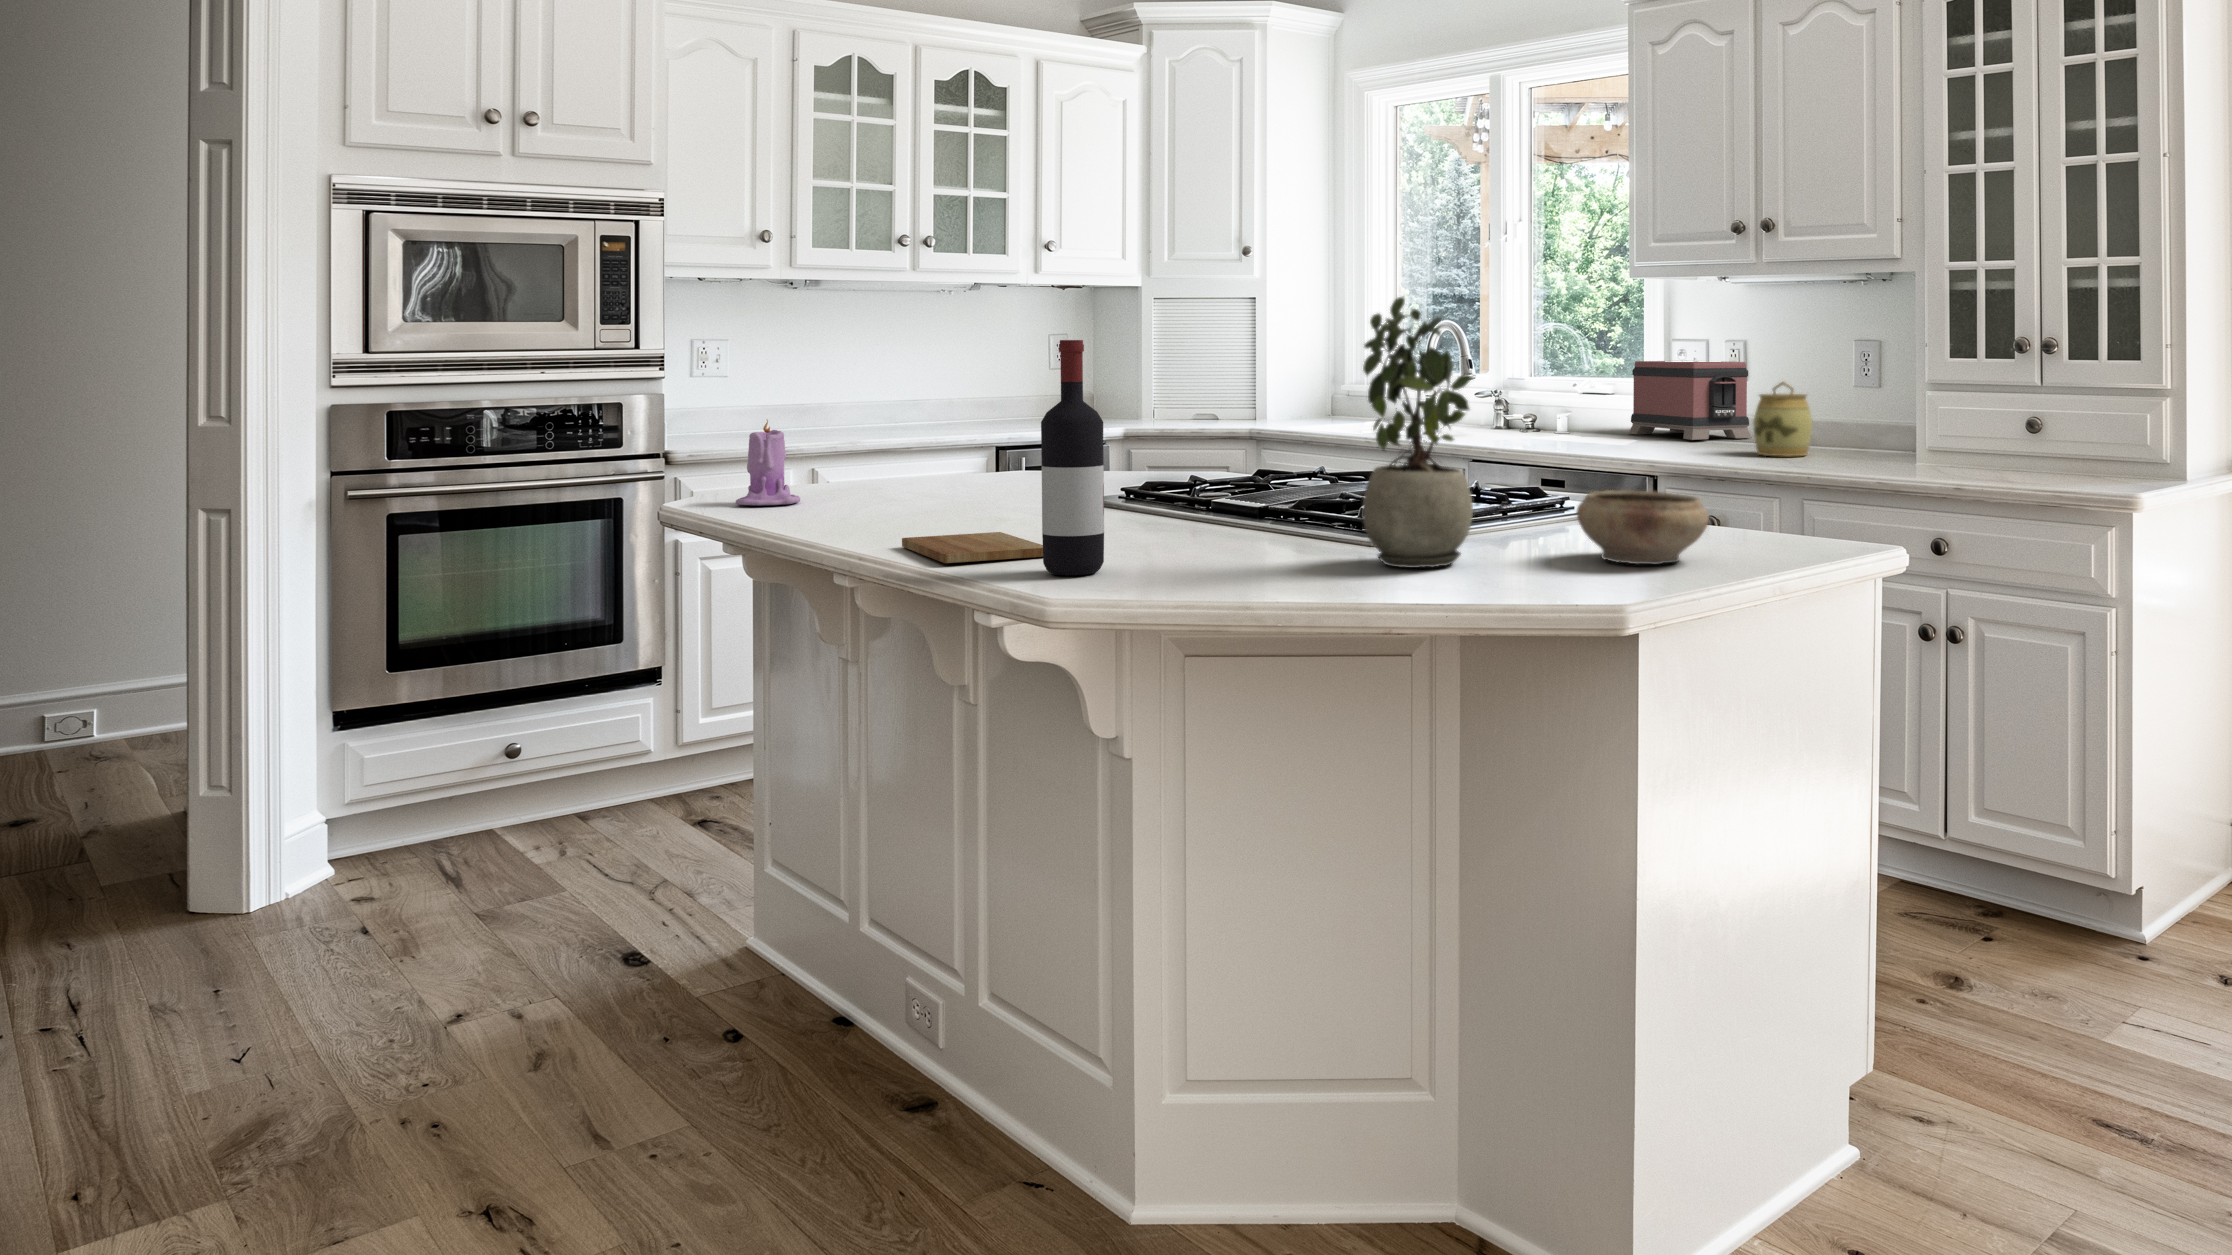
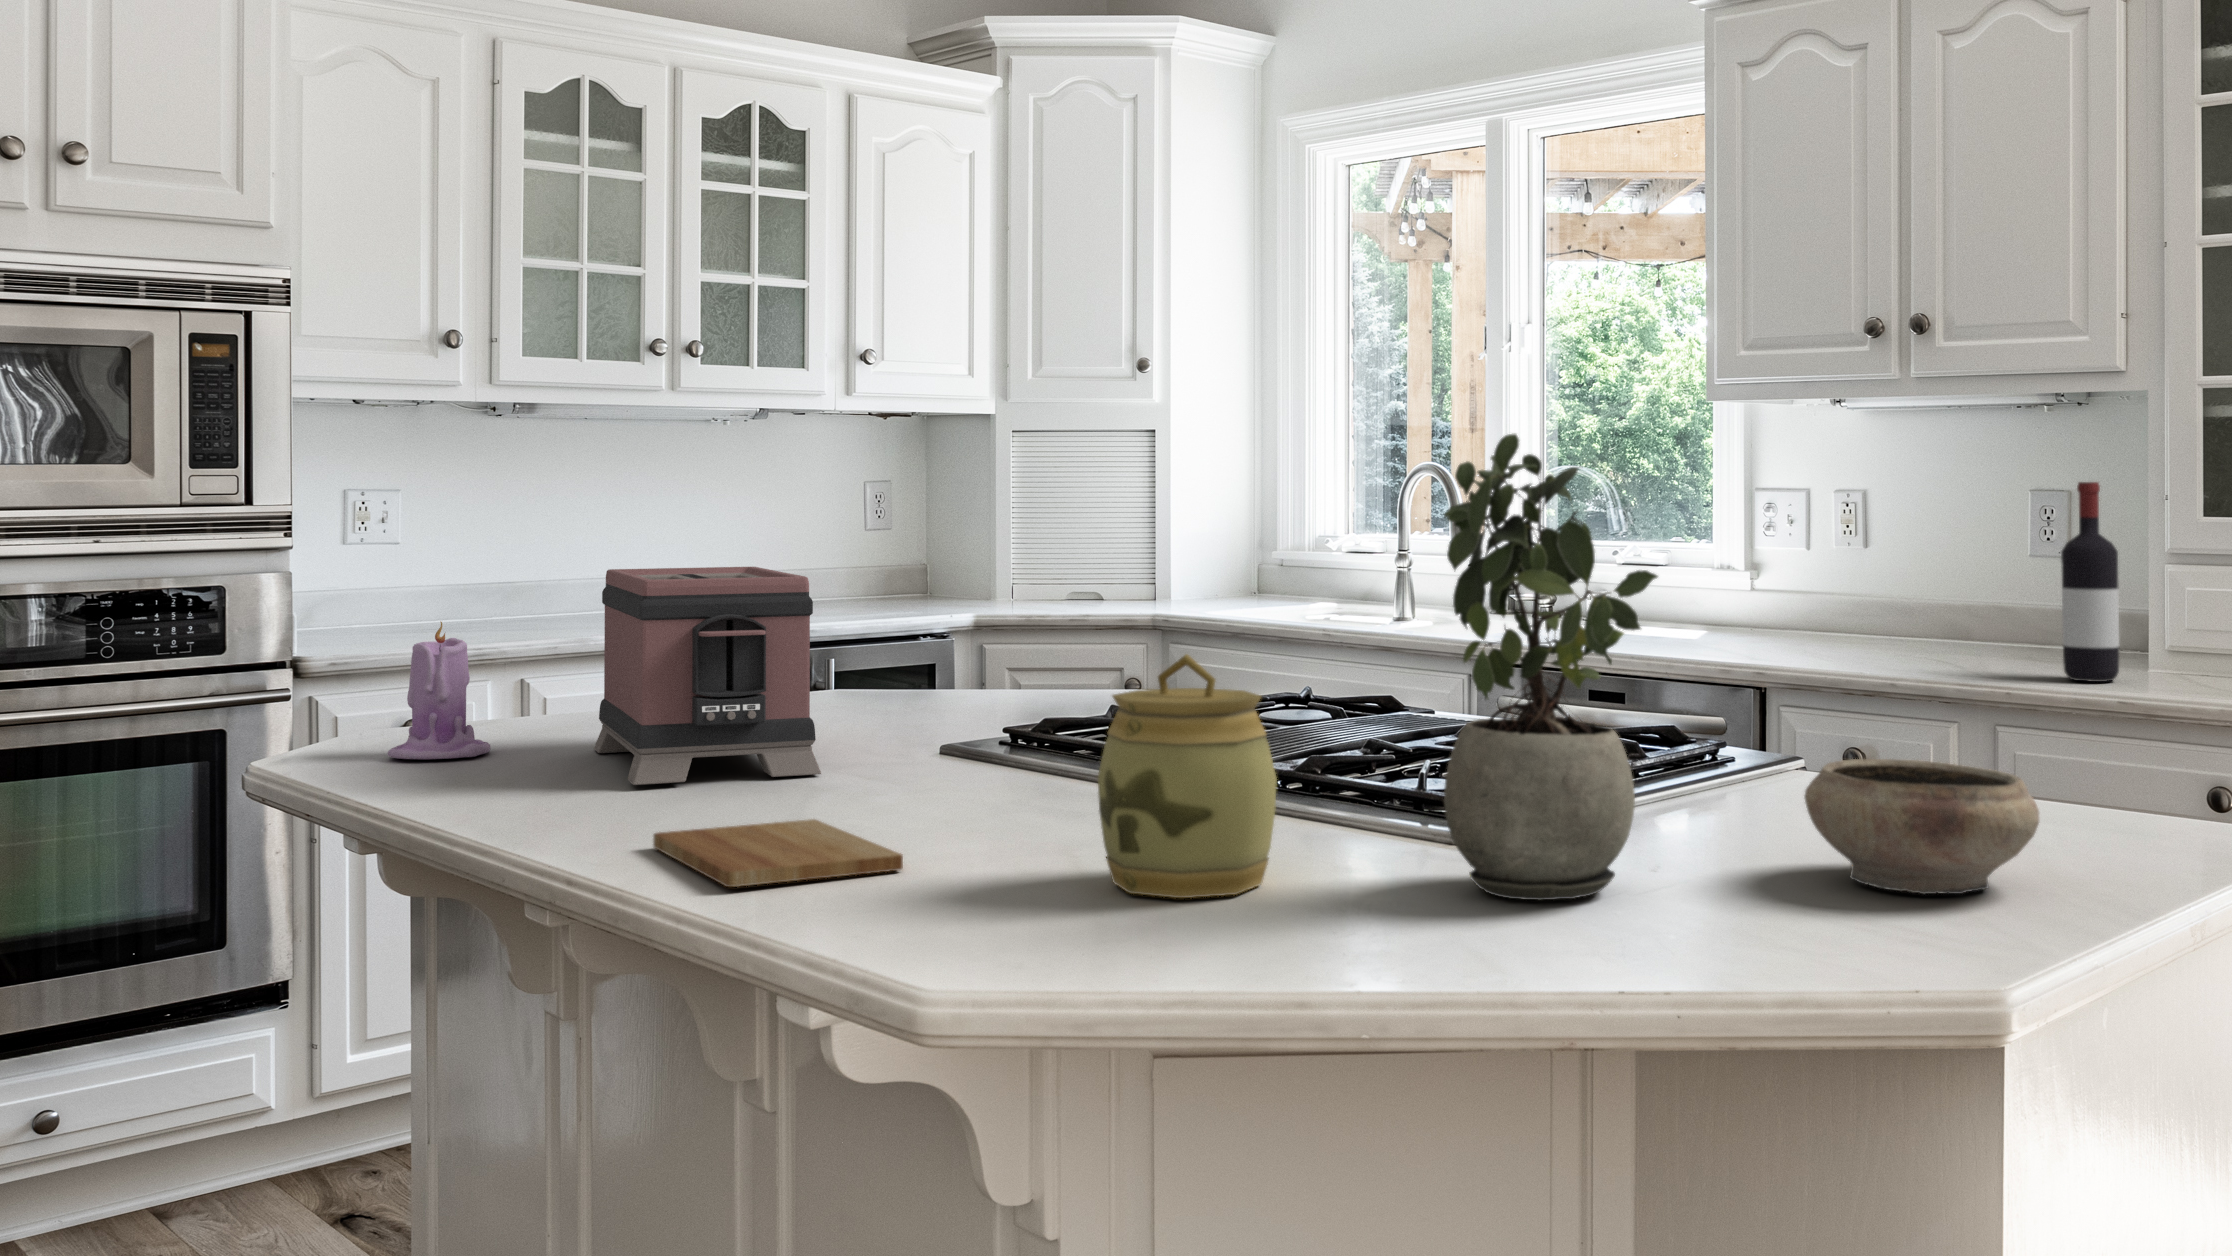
wine bottle: present [1041,340,1104,575] -> present [2061,482,2119,682]
toaster: present [1628,361,1752,440] -> present [594,567,821,785]
jar: present [1753,382,1812,456] -> present [1098,654,1277,898]

